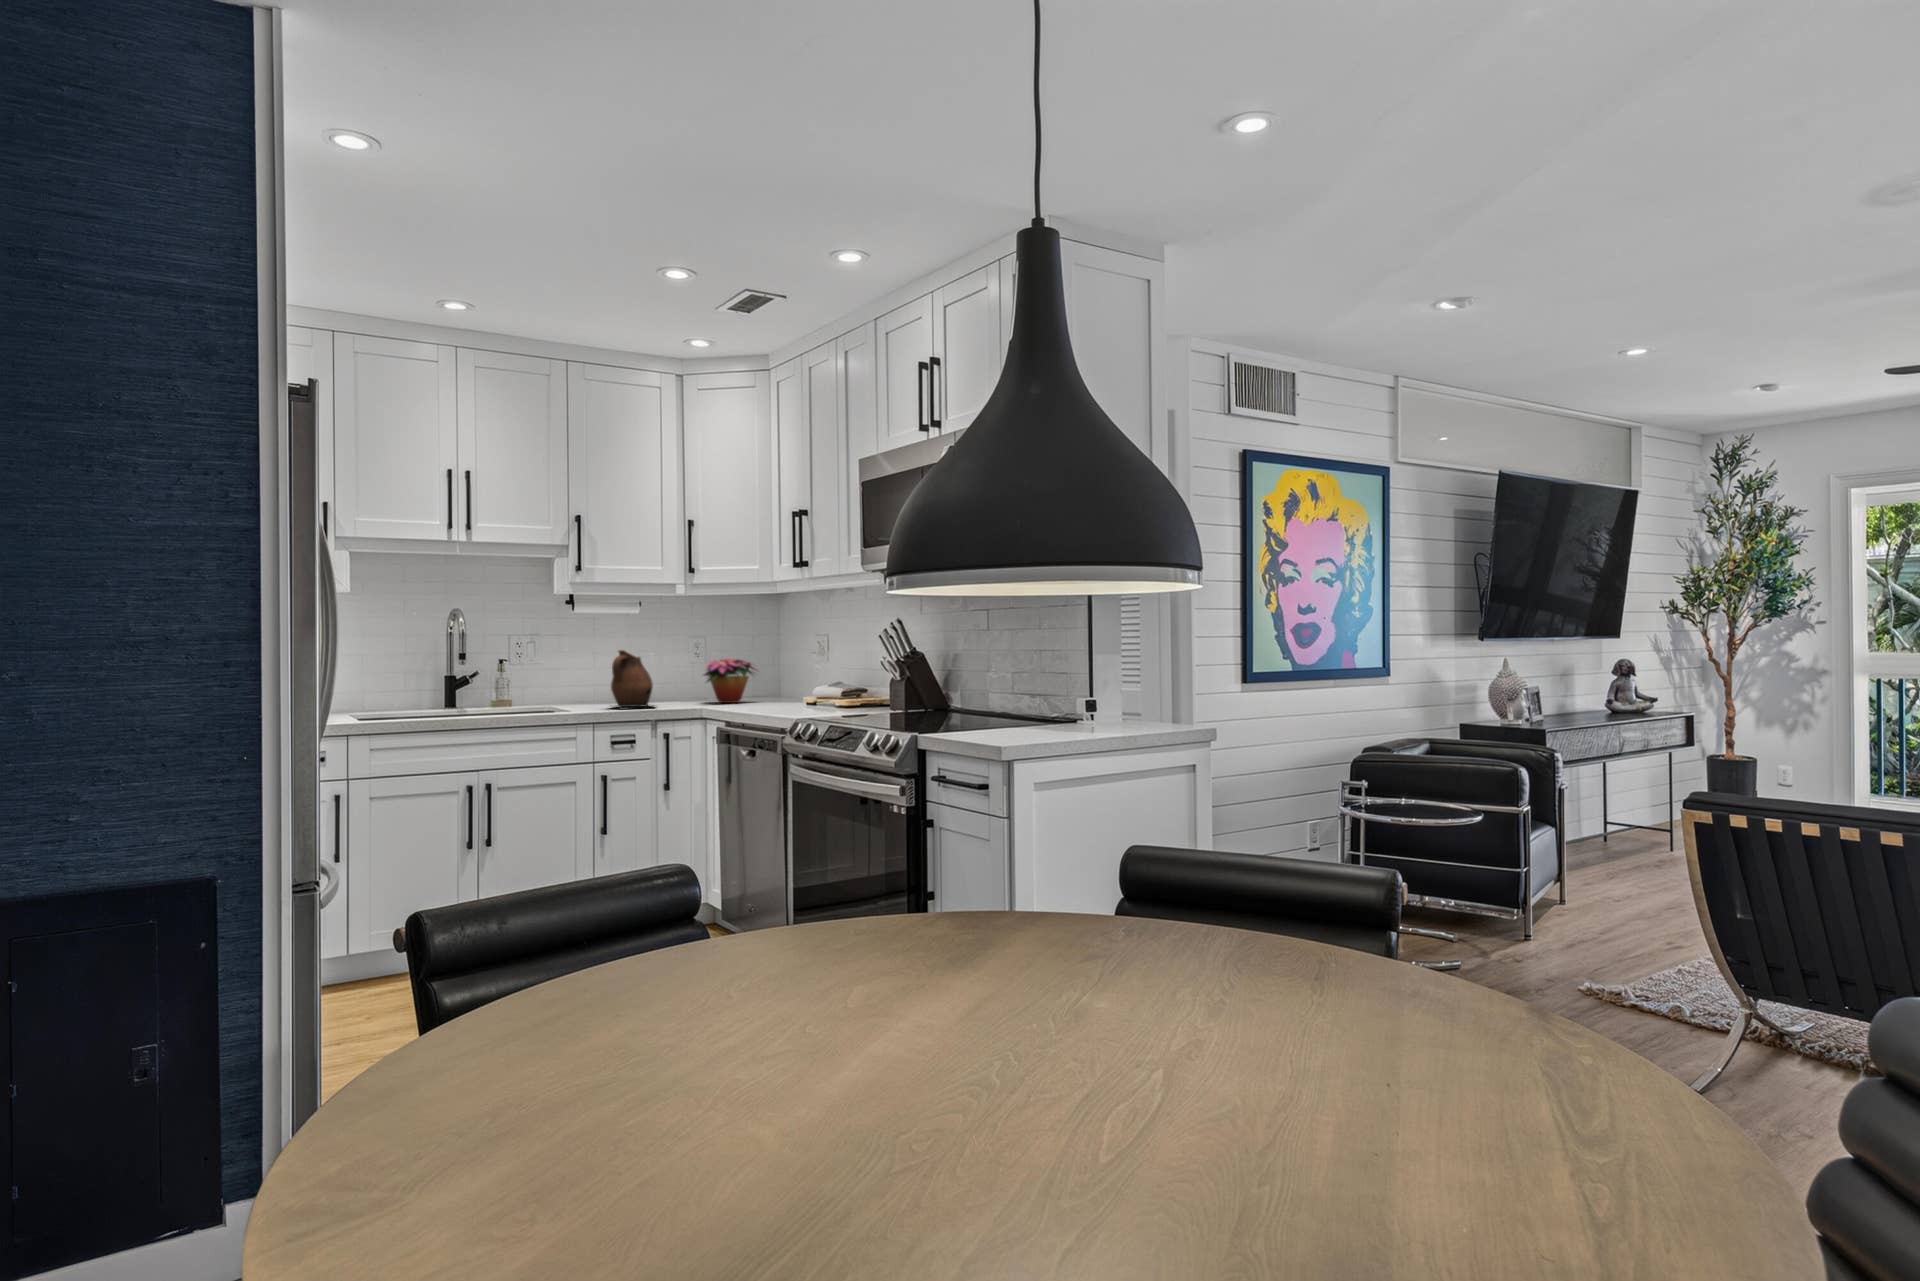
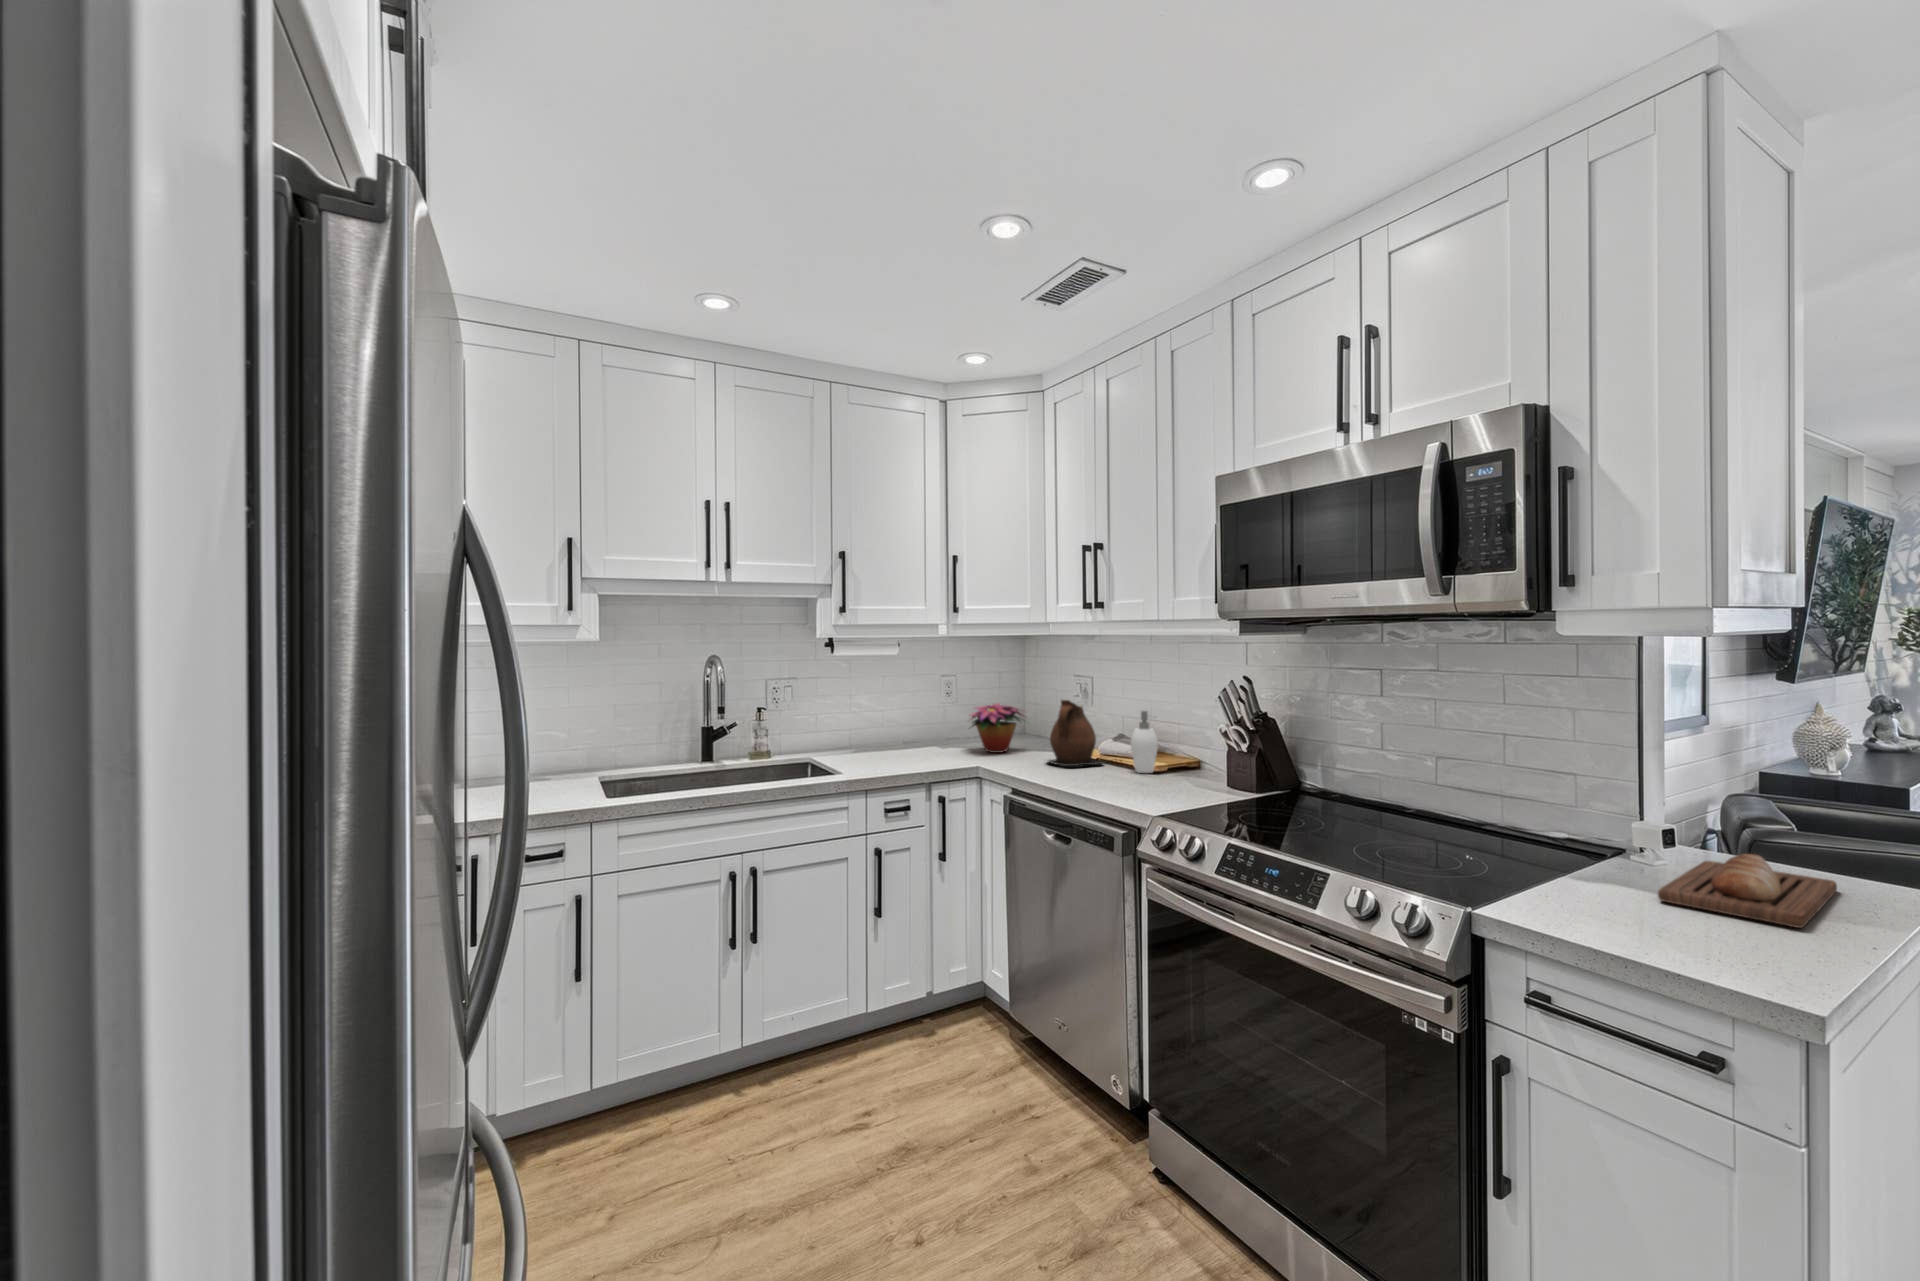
ceramic pitcher: present [611,650,653,707] -> present [1048,700,1103,766]
soap dispenser: none [828,655,851,708] -> present [1131,711,1158,773]
bread loaf: none [1043,711,1165,737] -> present [1658,854,1837,928]

